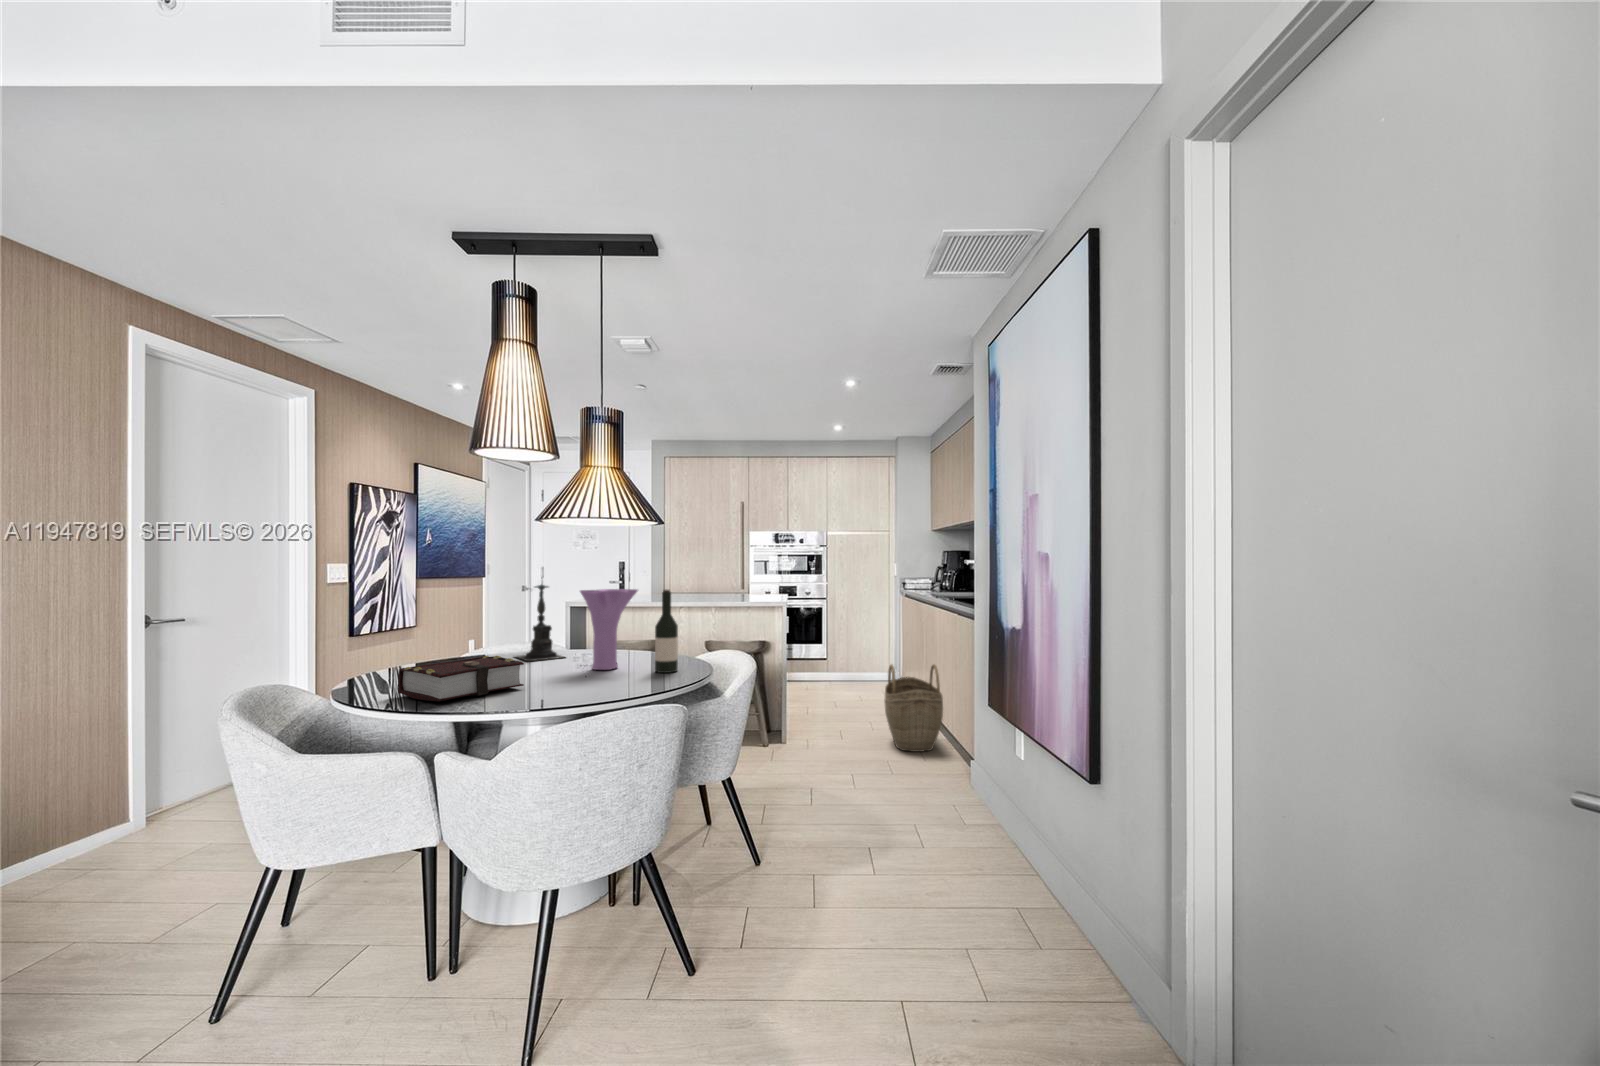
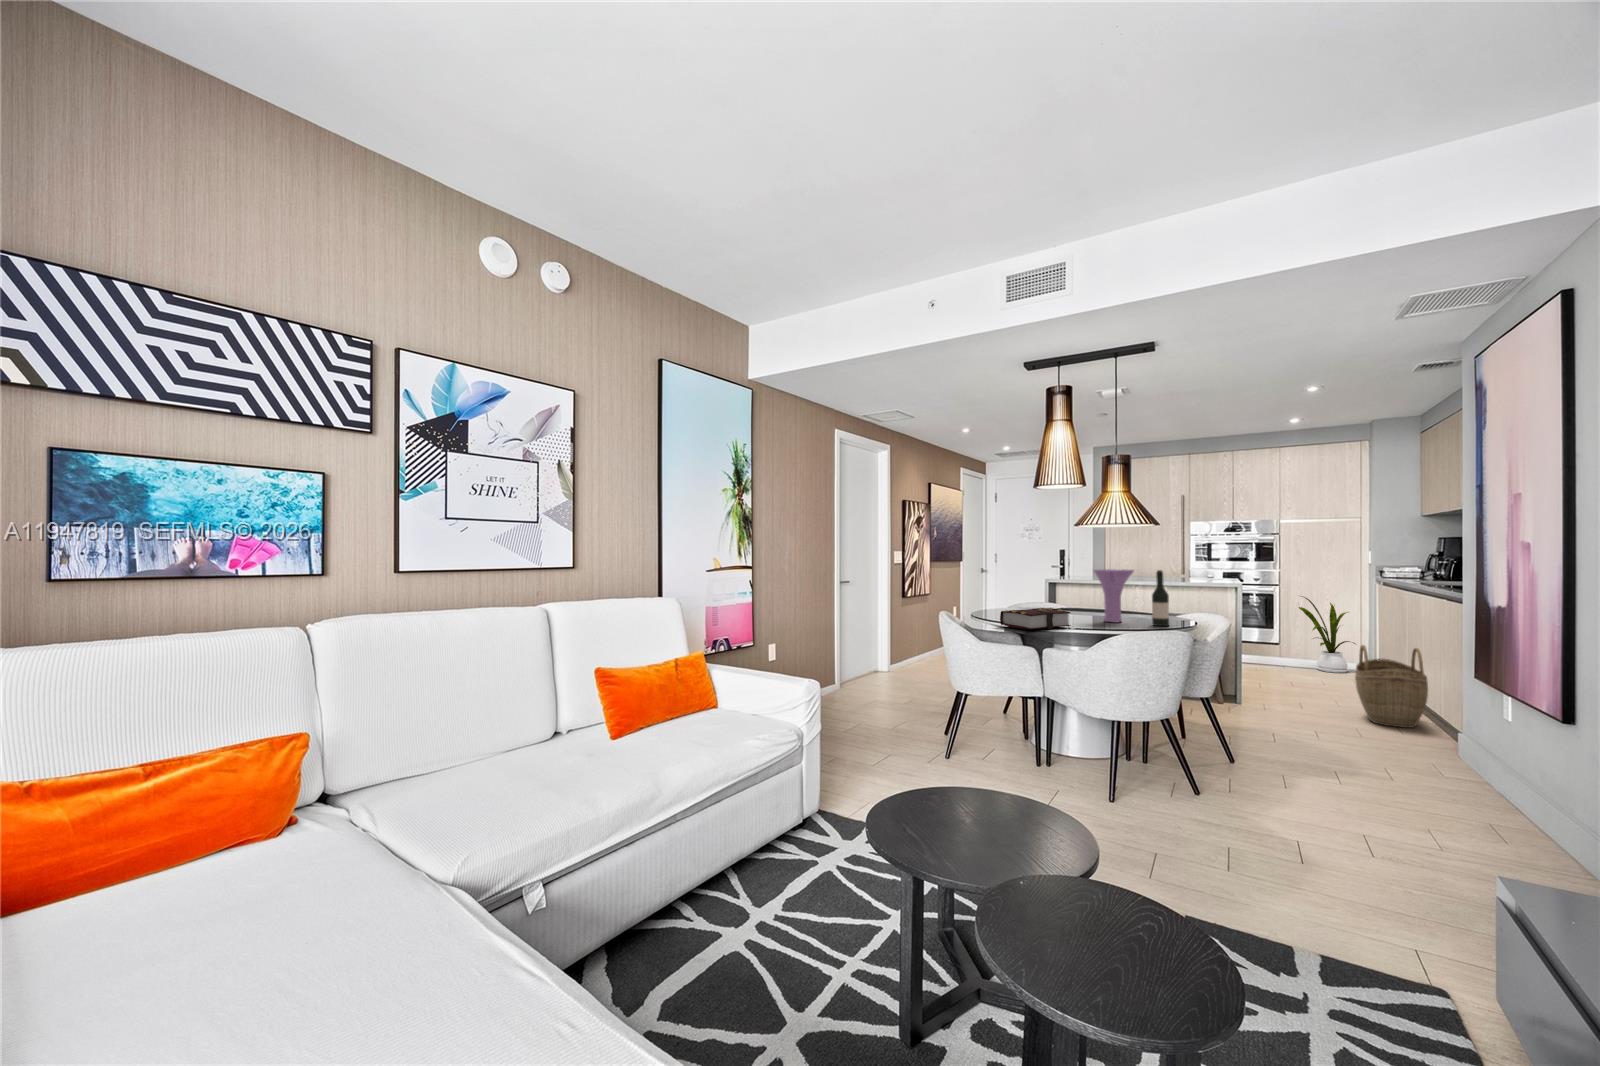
candle holder: present [516,583,564,661] -> none [1040,559,1078,615]
house plant: none [838,609,886,687] -> present [1299,596,1355,673]

